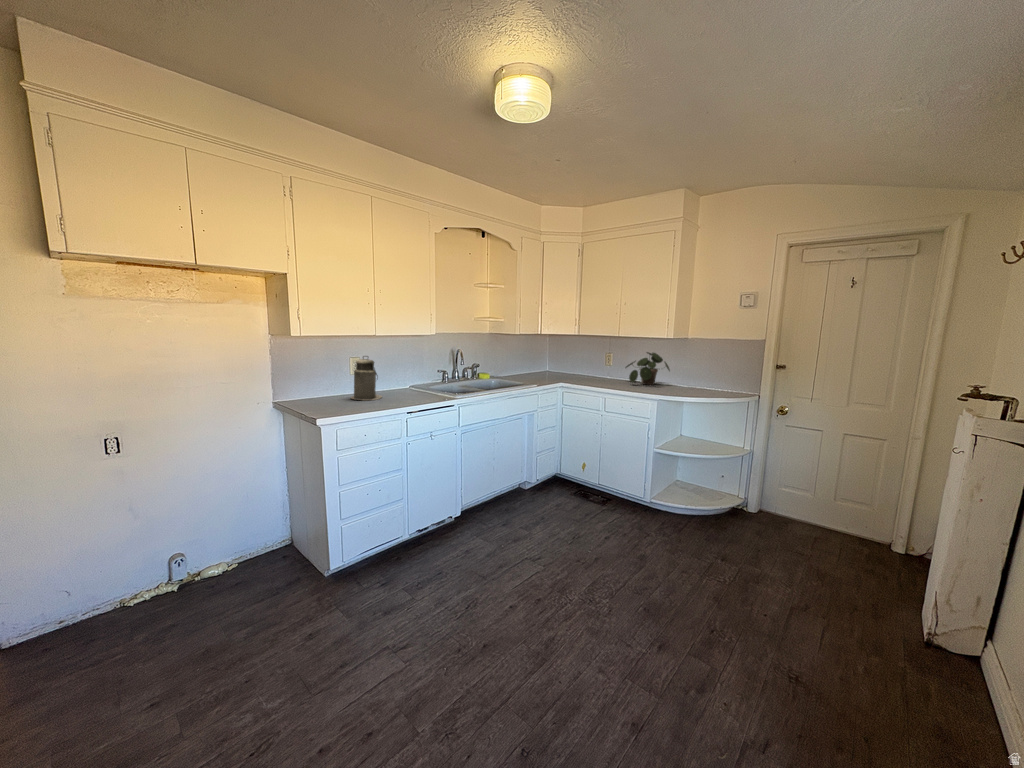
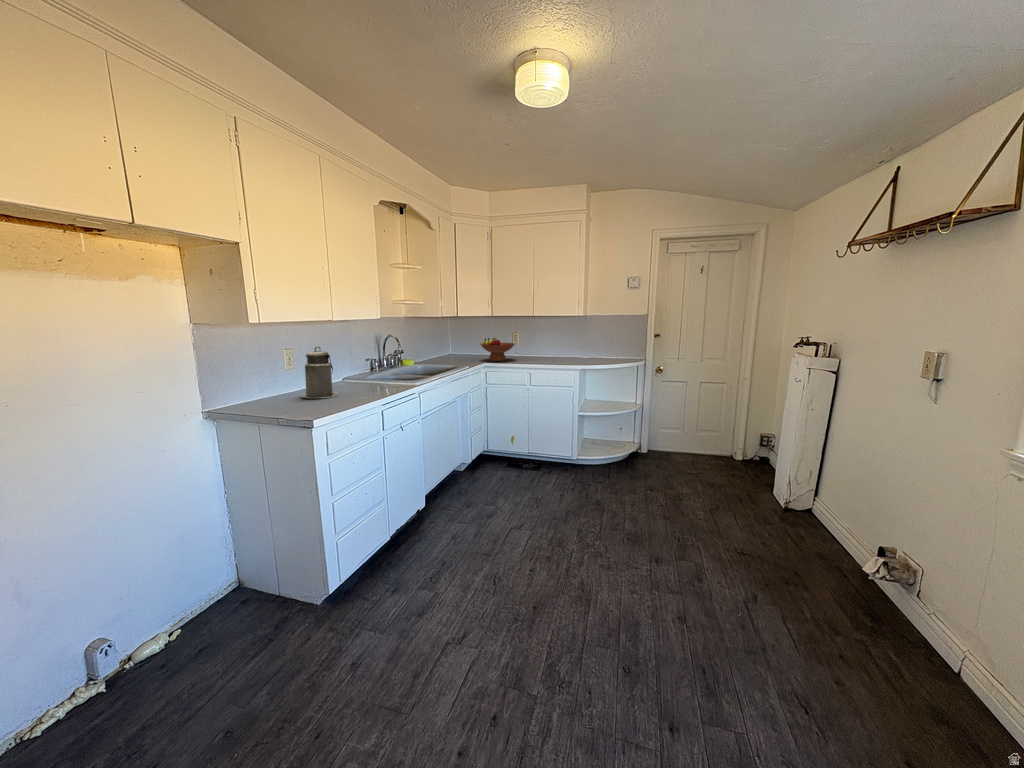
potted plant: present [626,352,670,385] -> none [539,330,578,359]
fruit bowl: none [557,356,594,381] -> present [480,338,514,361]

